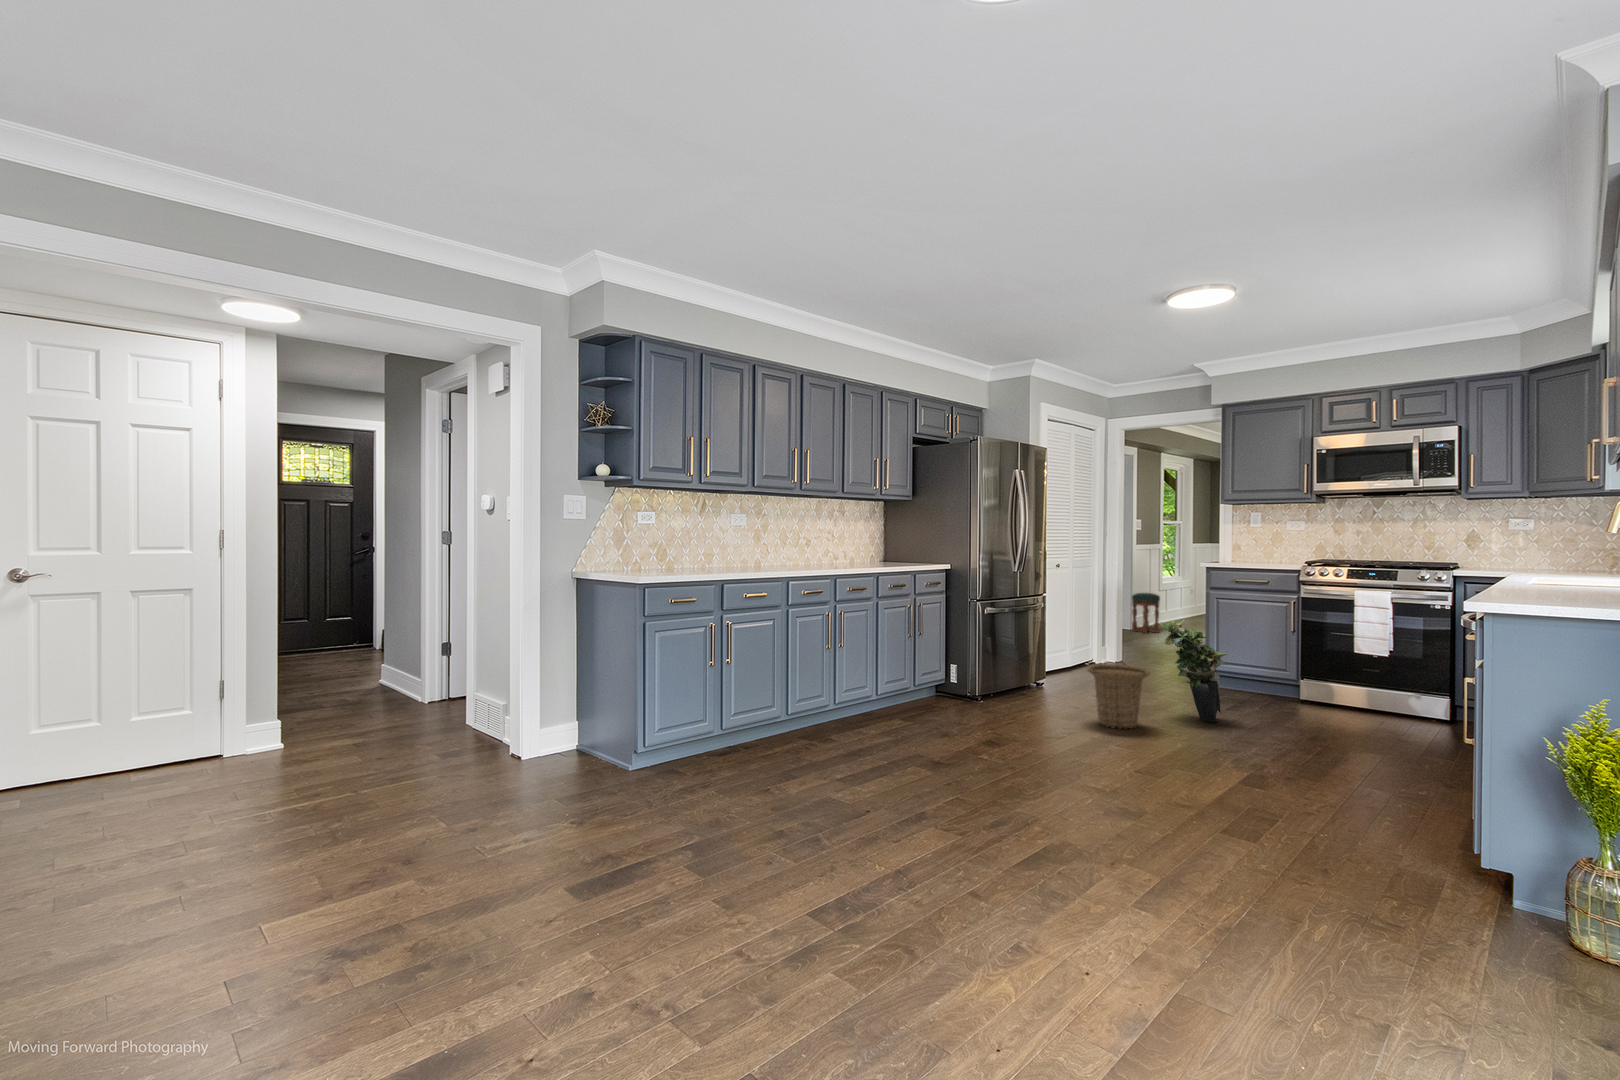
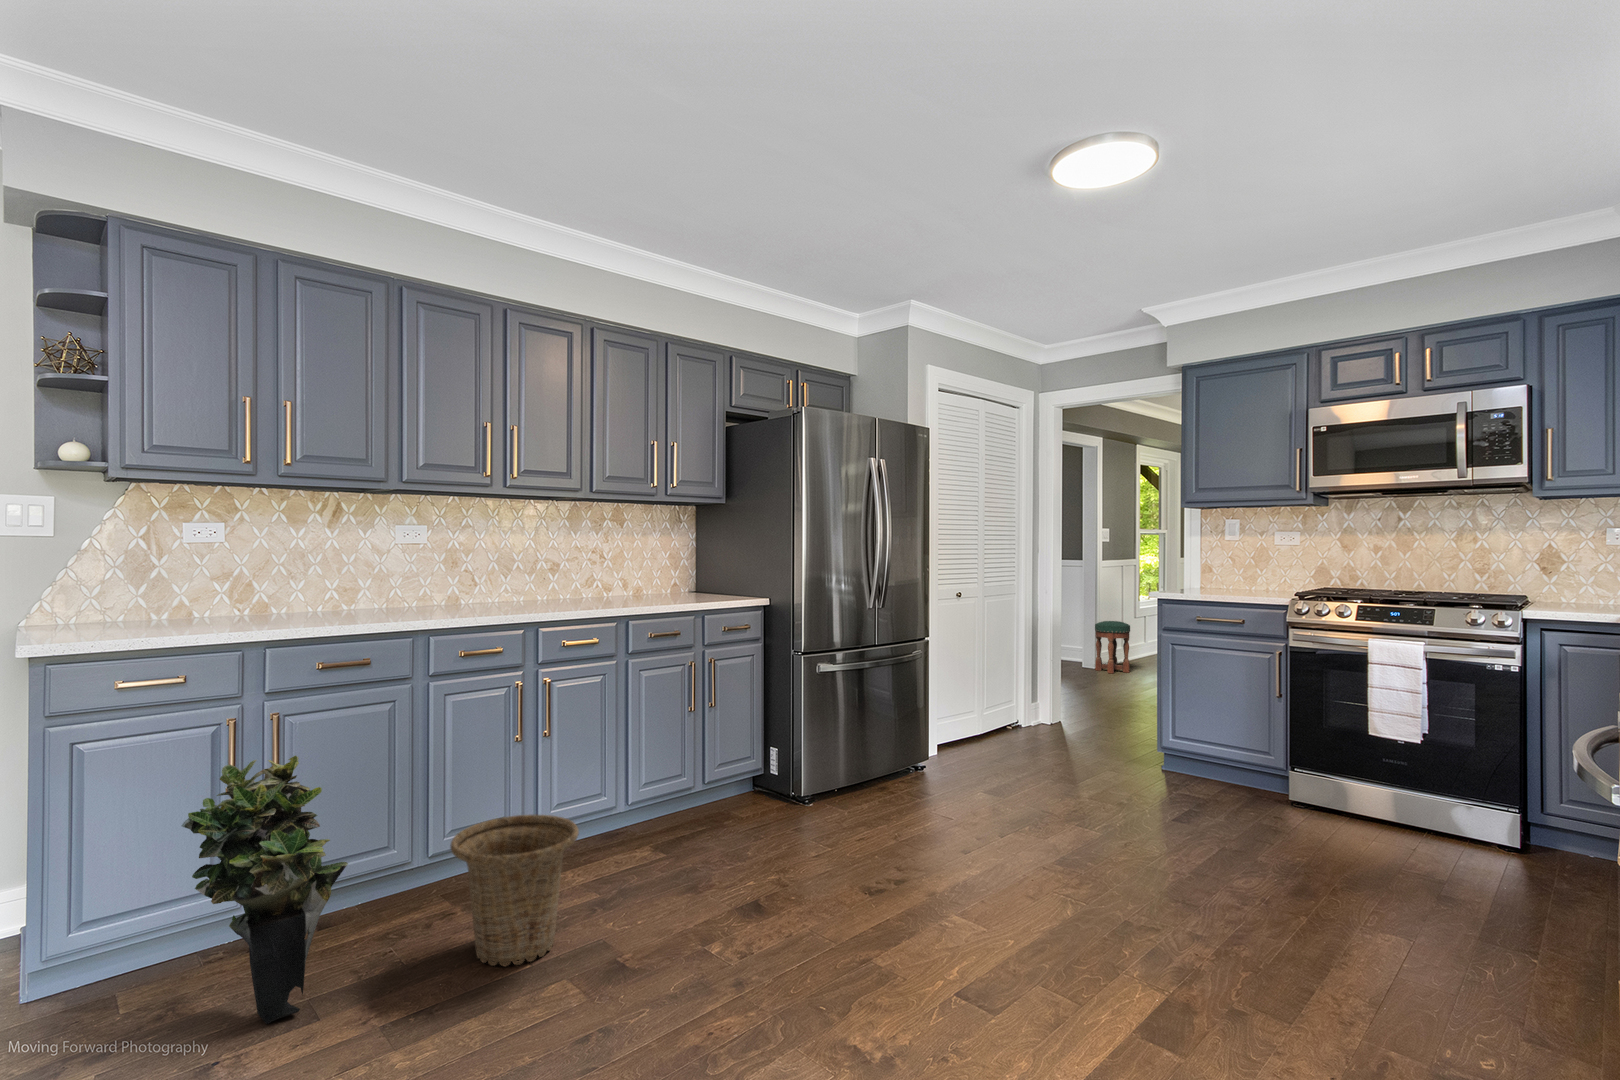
potted plant: present [1160,620,1227,723] -> present [182,756,348,1024]
basket: present [1087,664,1150,729] -> present [450,815,579,966]

